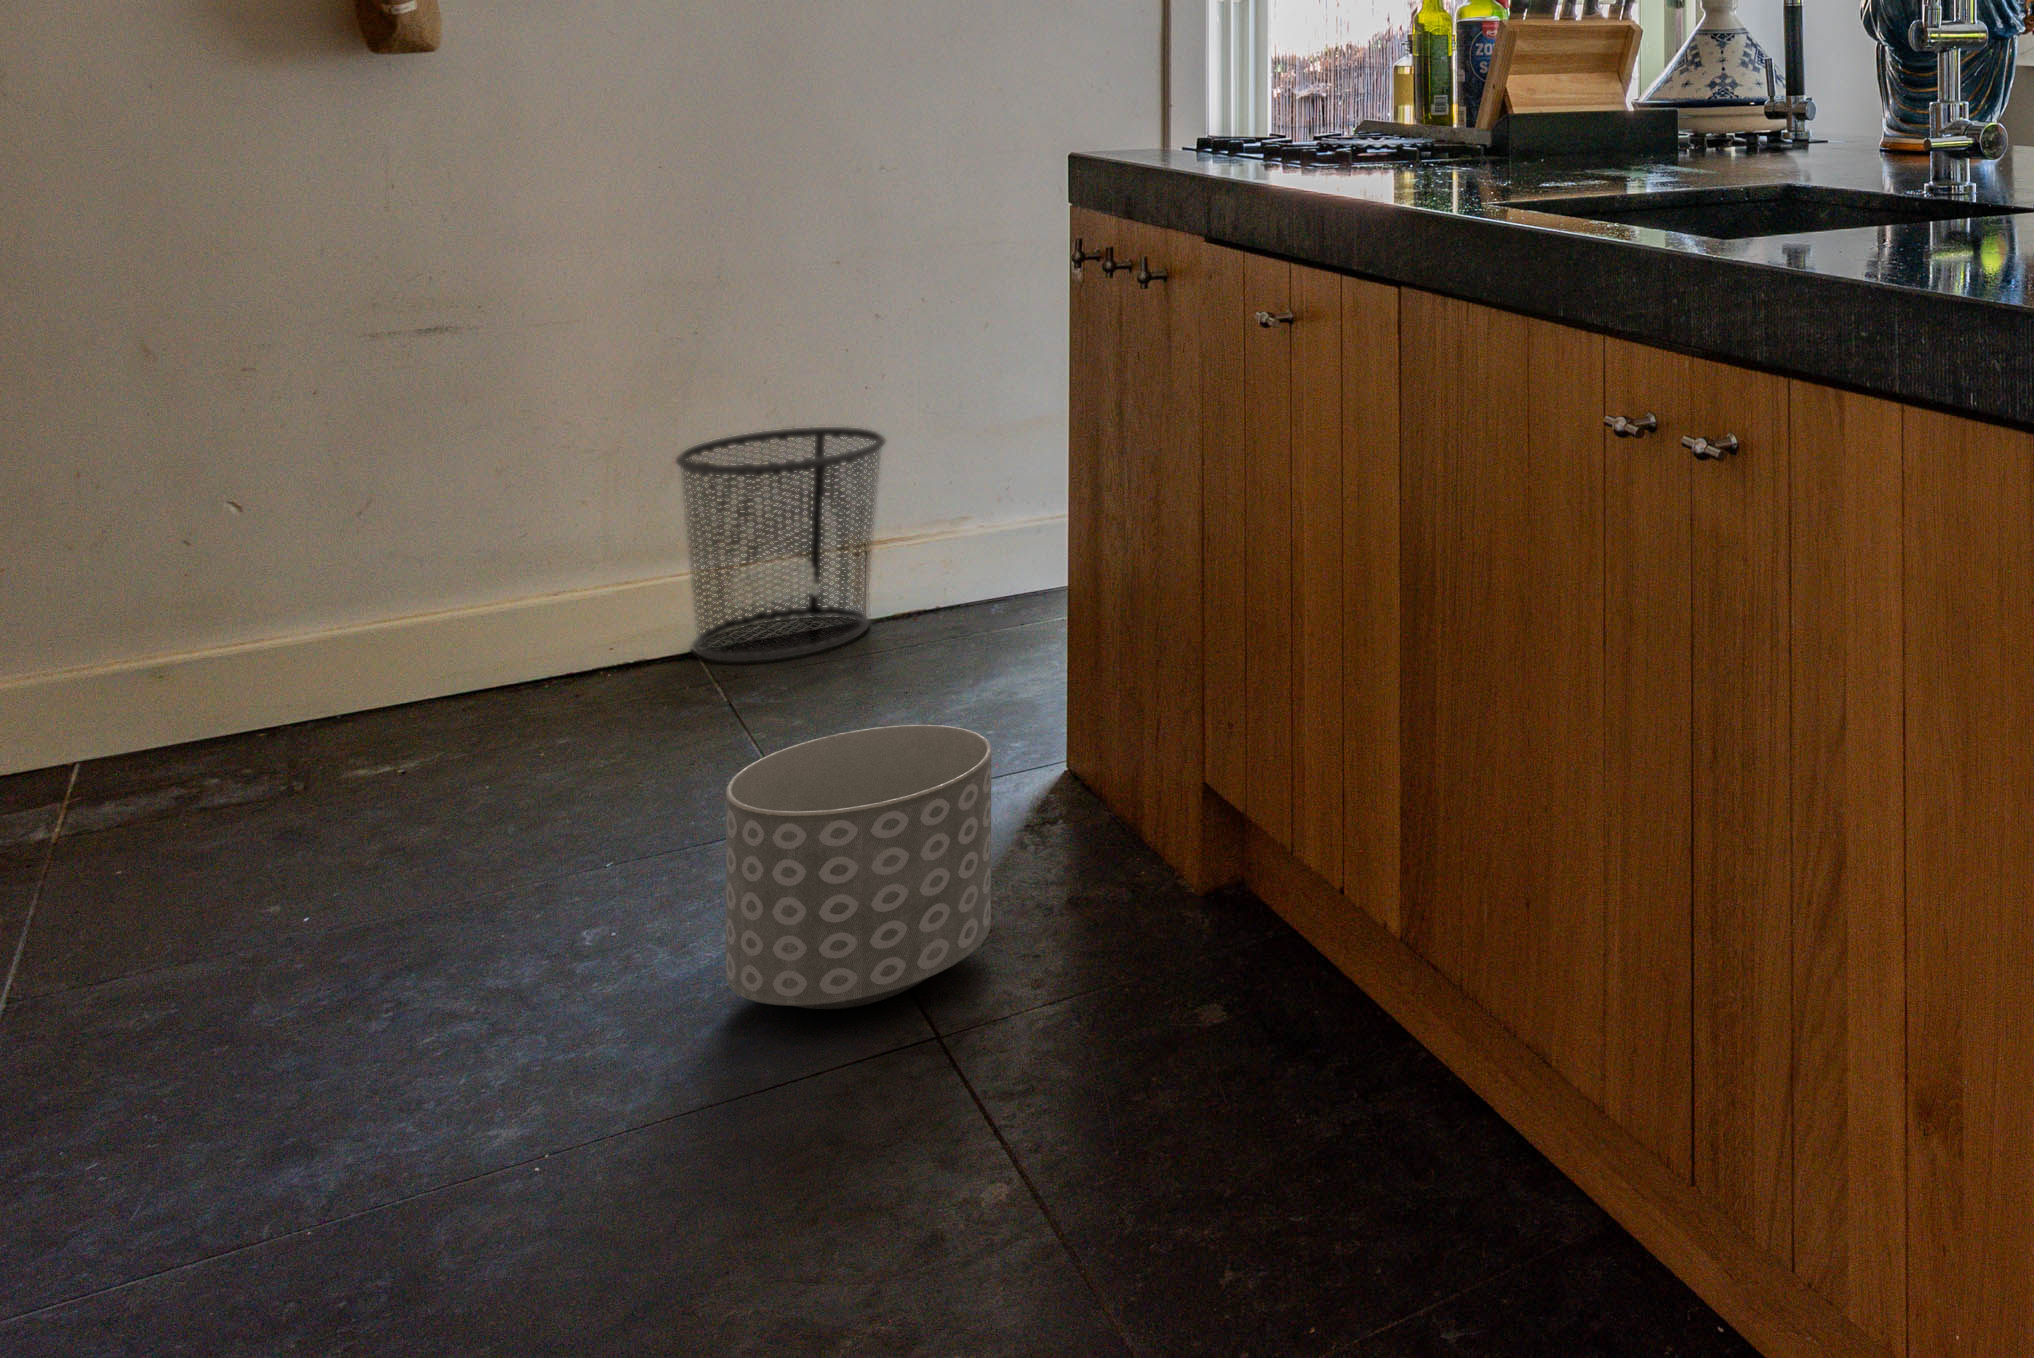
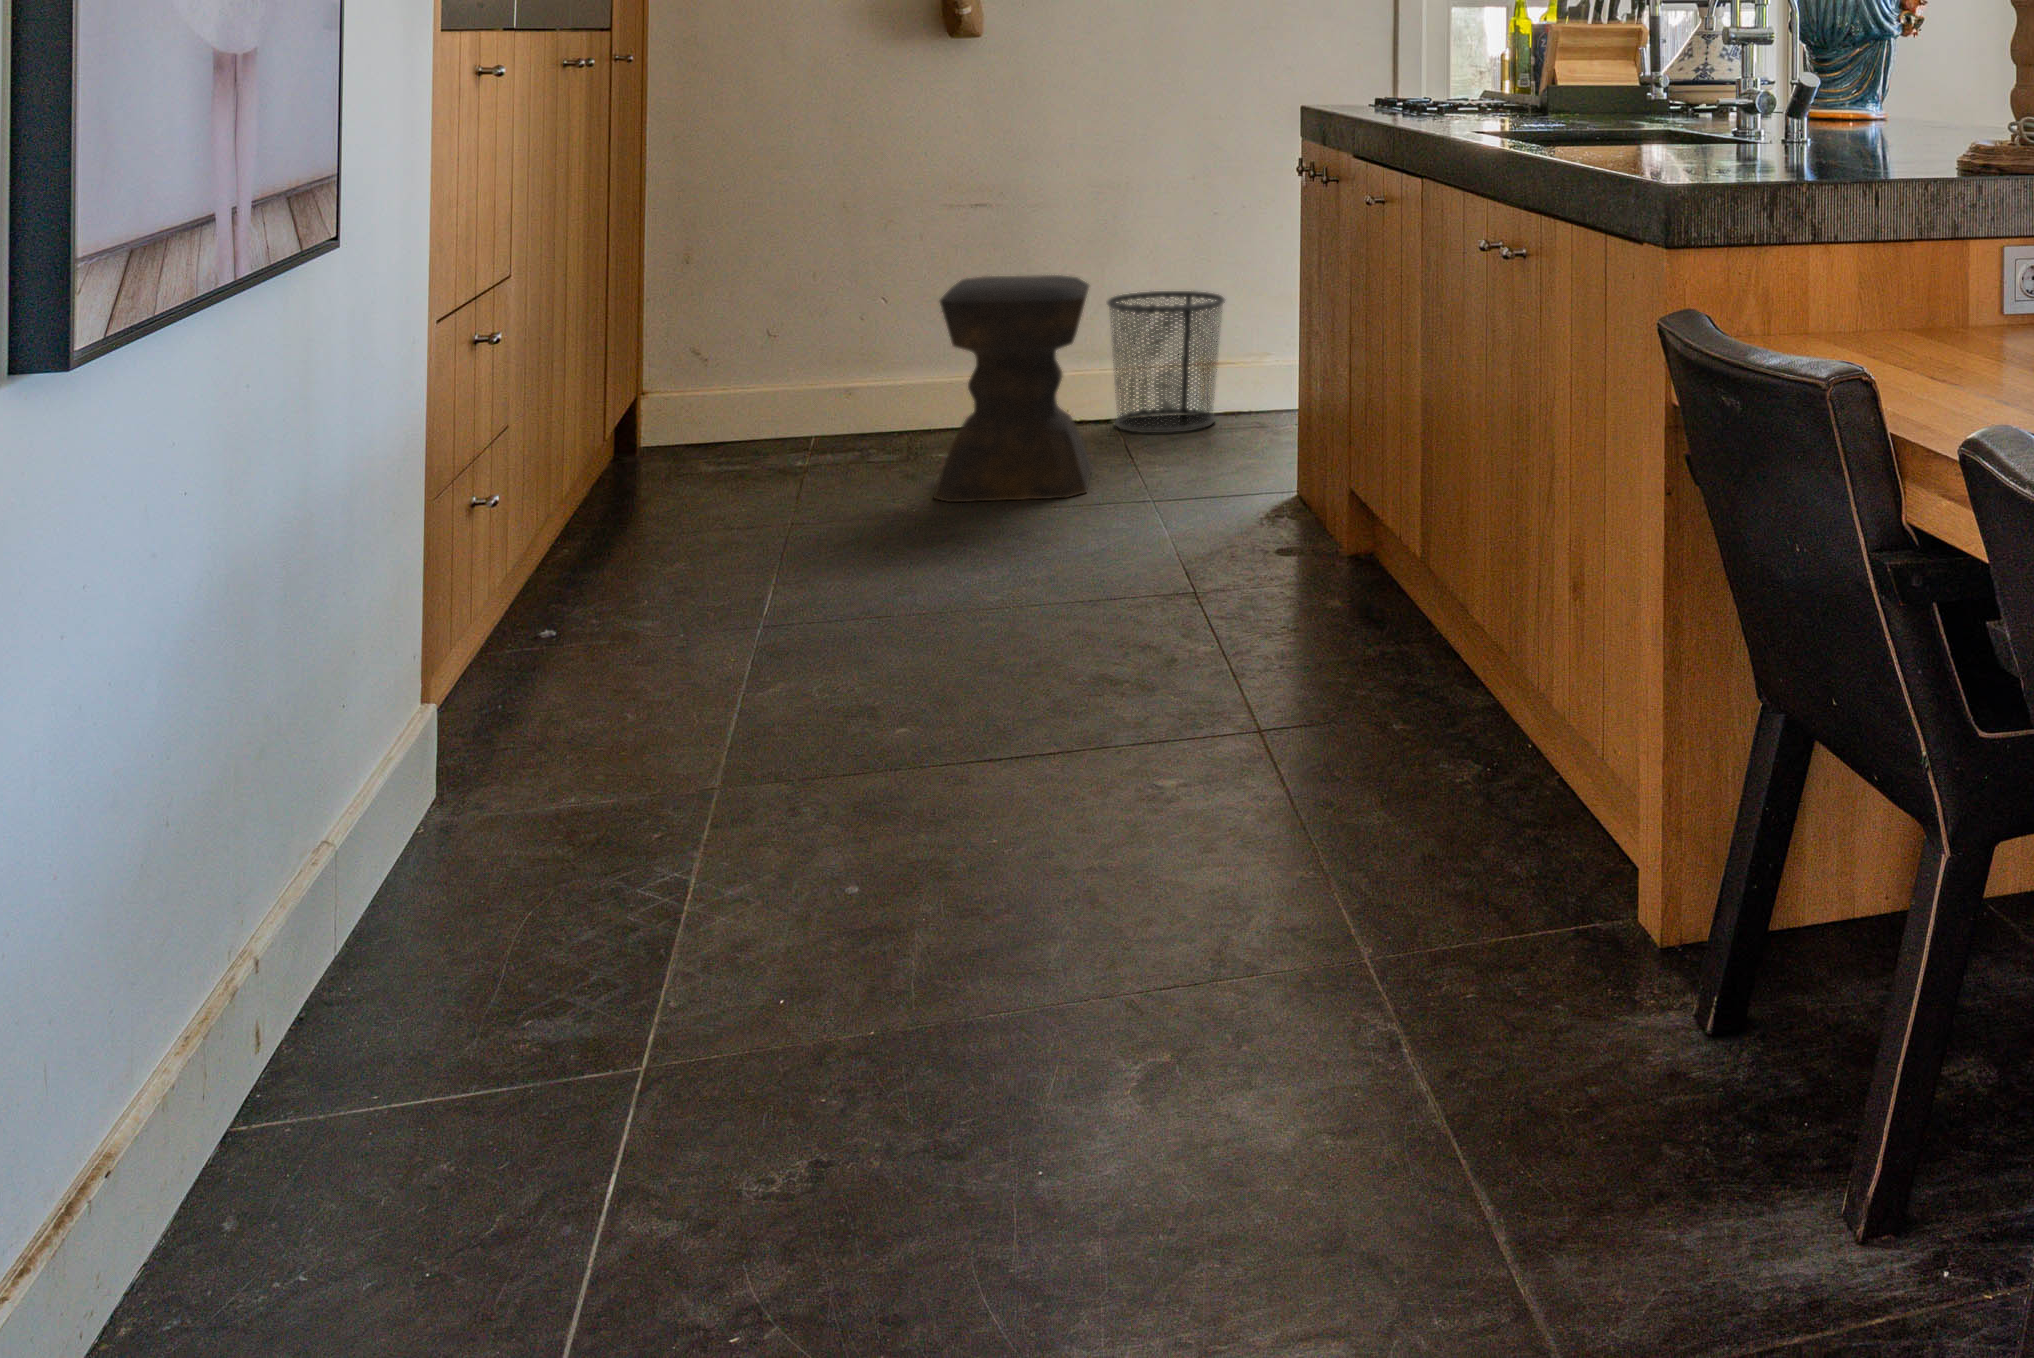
stool: none [329,444,656,876] -> present [934,275,1092,502]
planter: present [726,725,991,1009] -> none [1120,429,1255,575]

